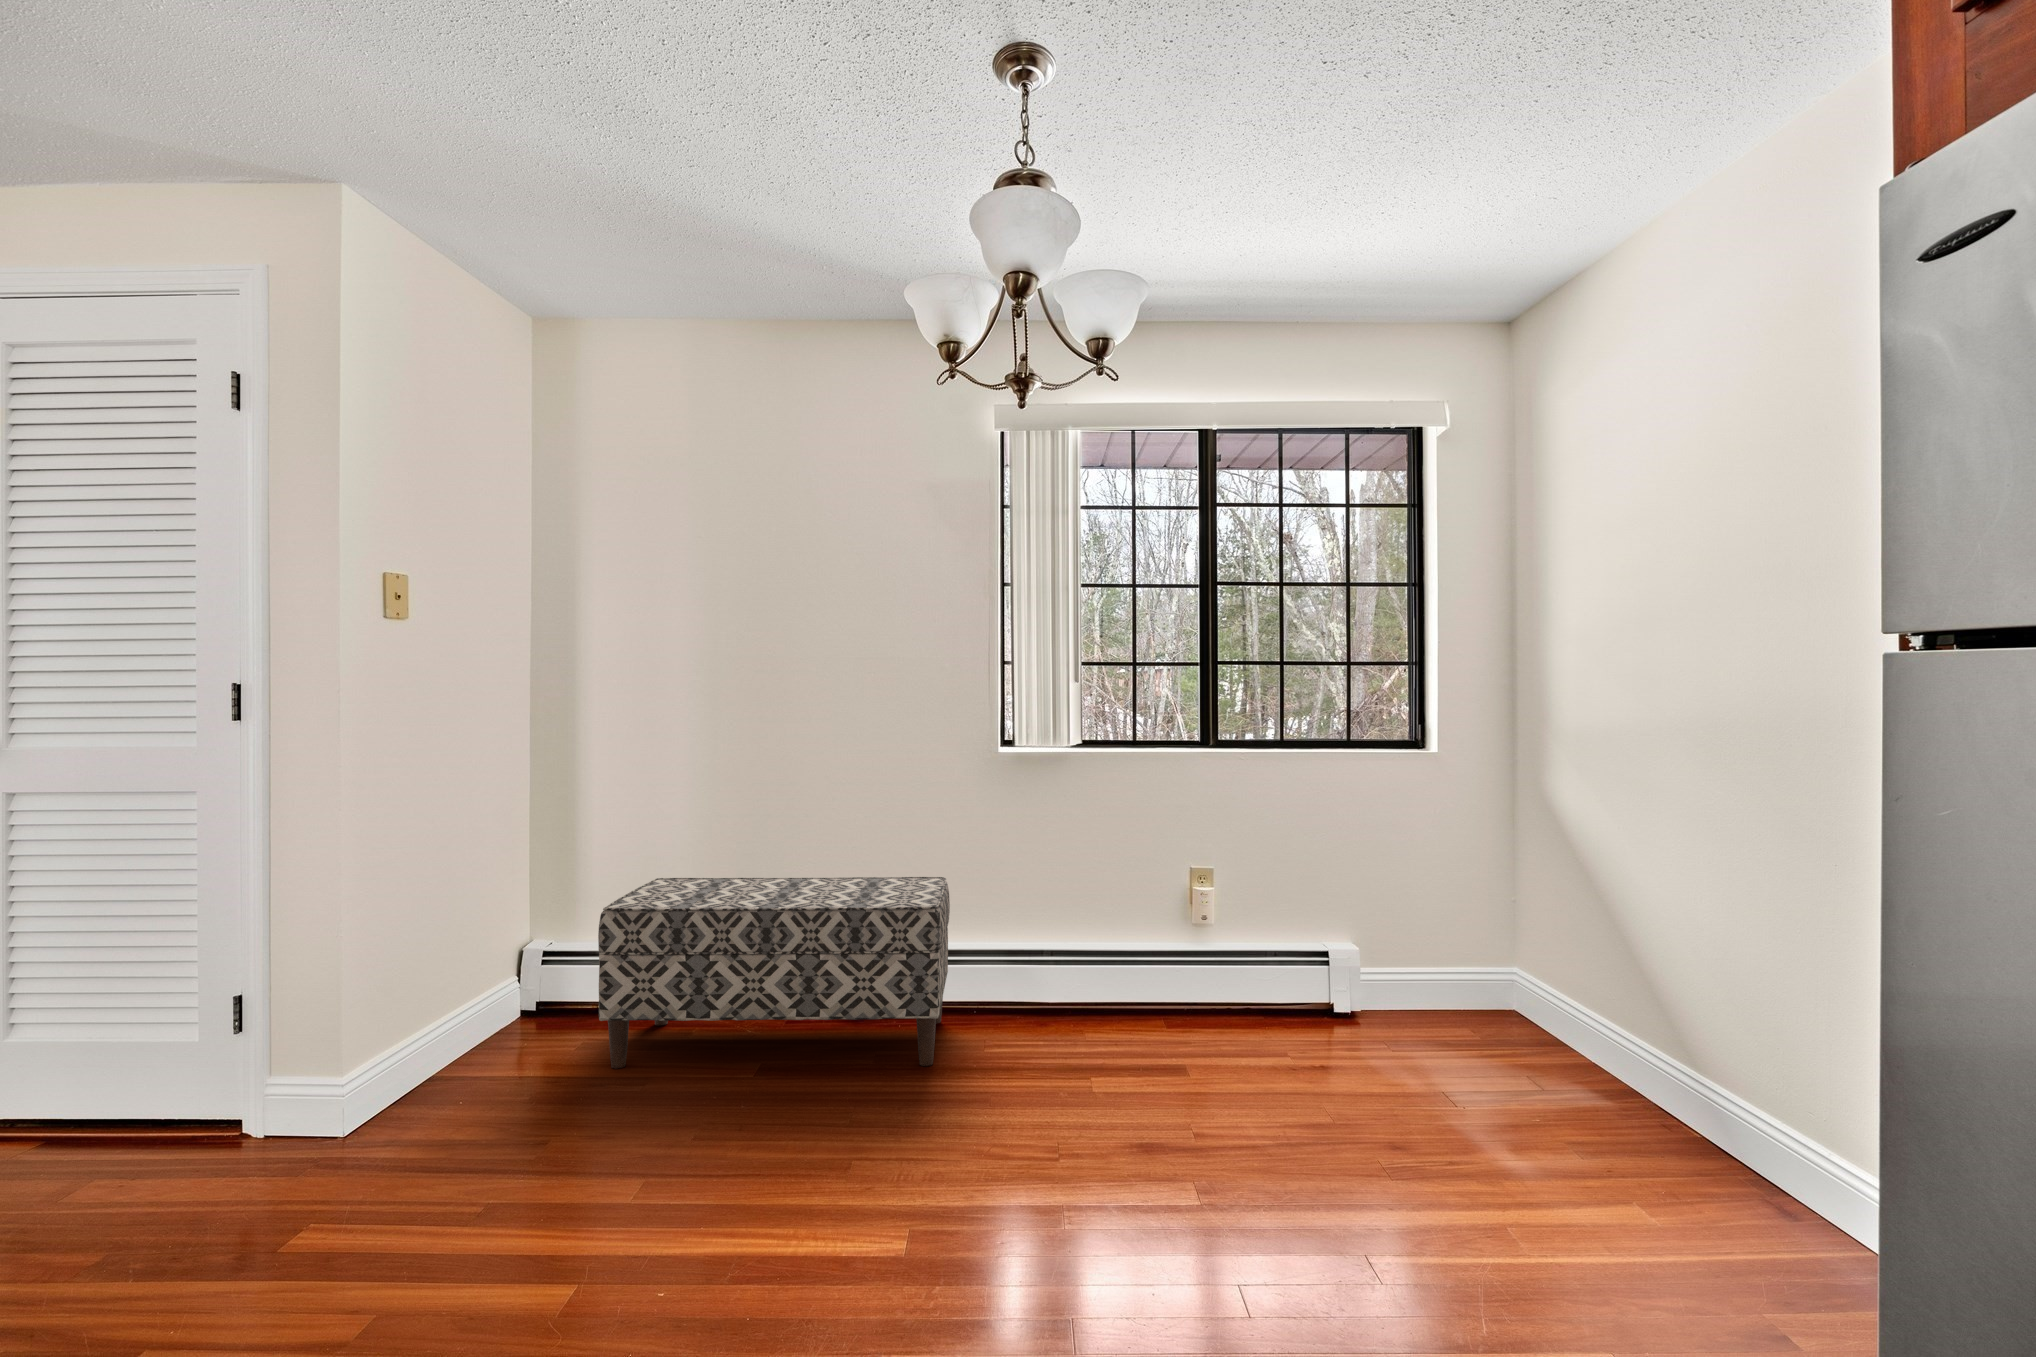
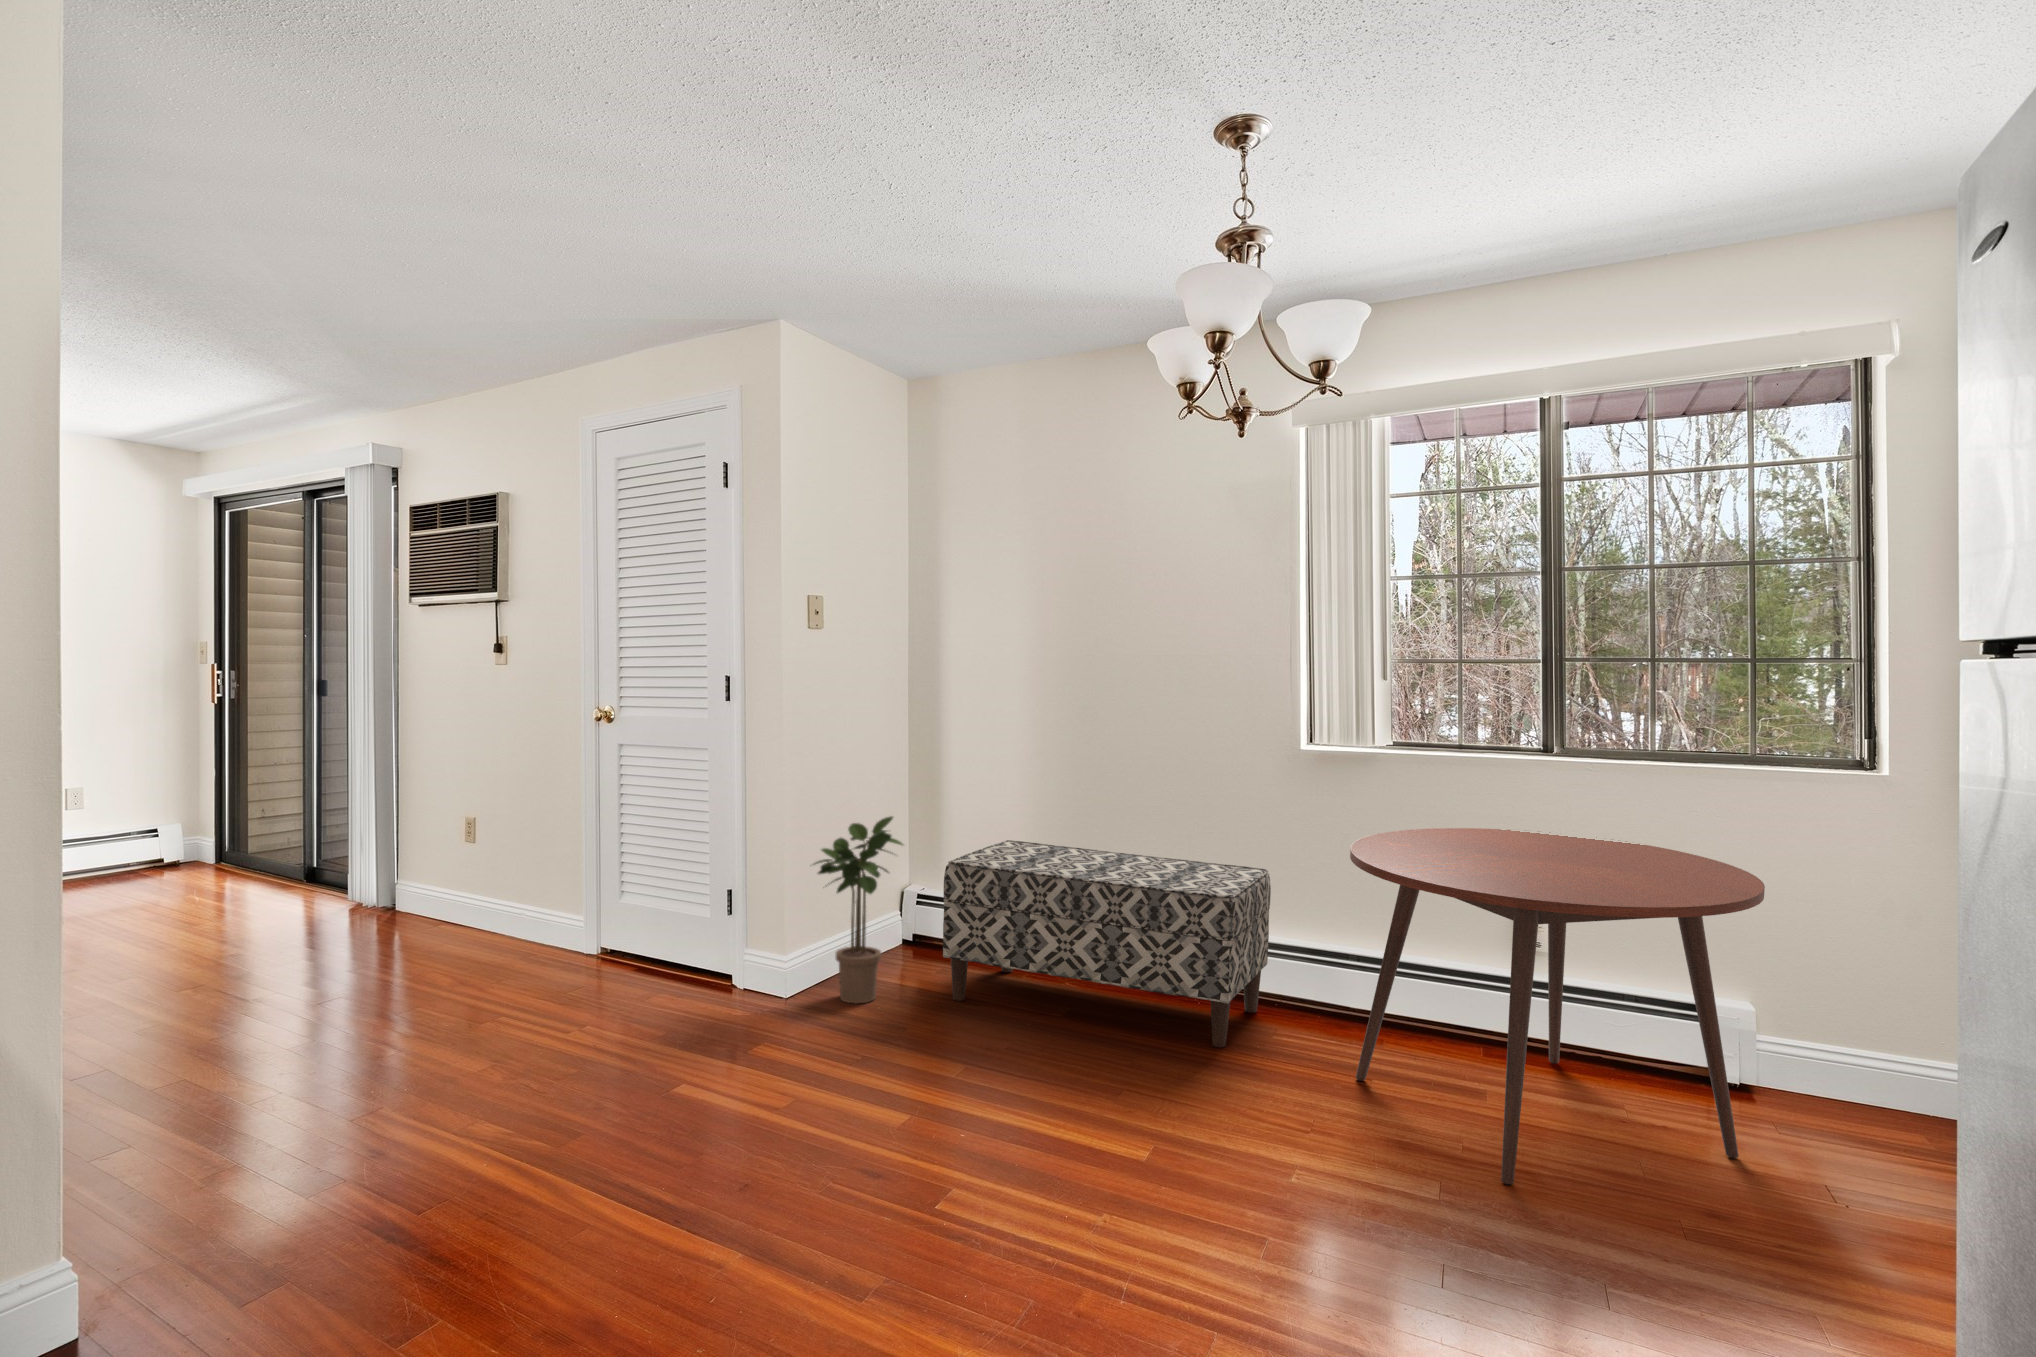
dining table: none [1063,814,1420,1151] -> present [1350,828,1765,1185]
potted plant: none [417,863,544,1097] -> present [810,816,903,1003]

